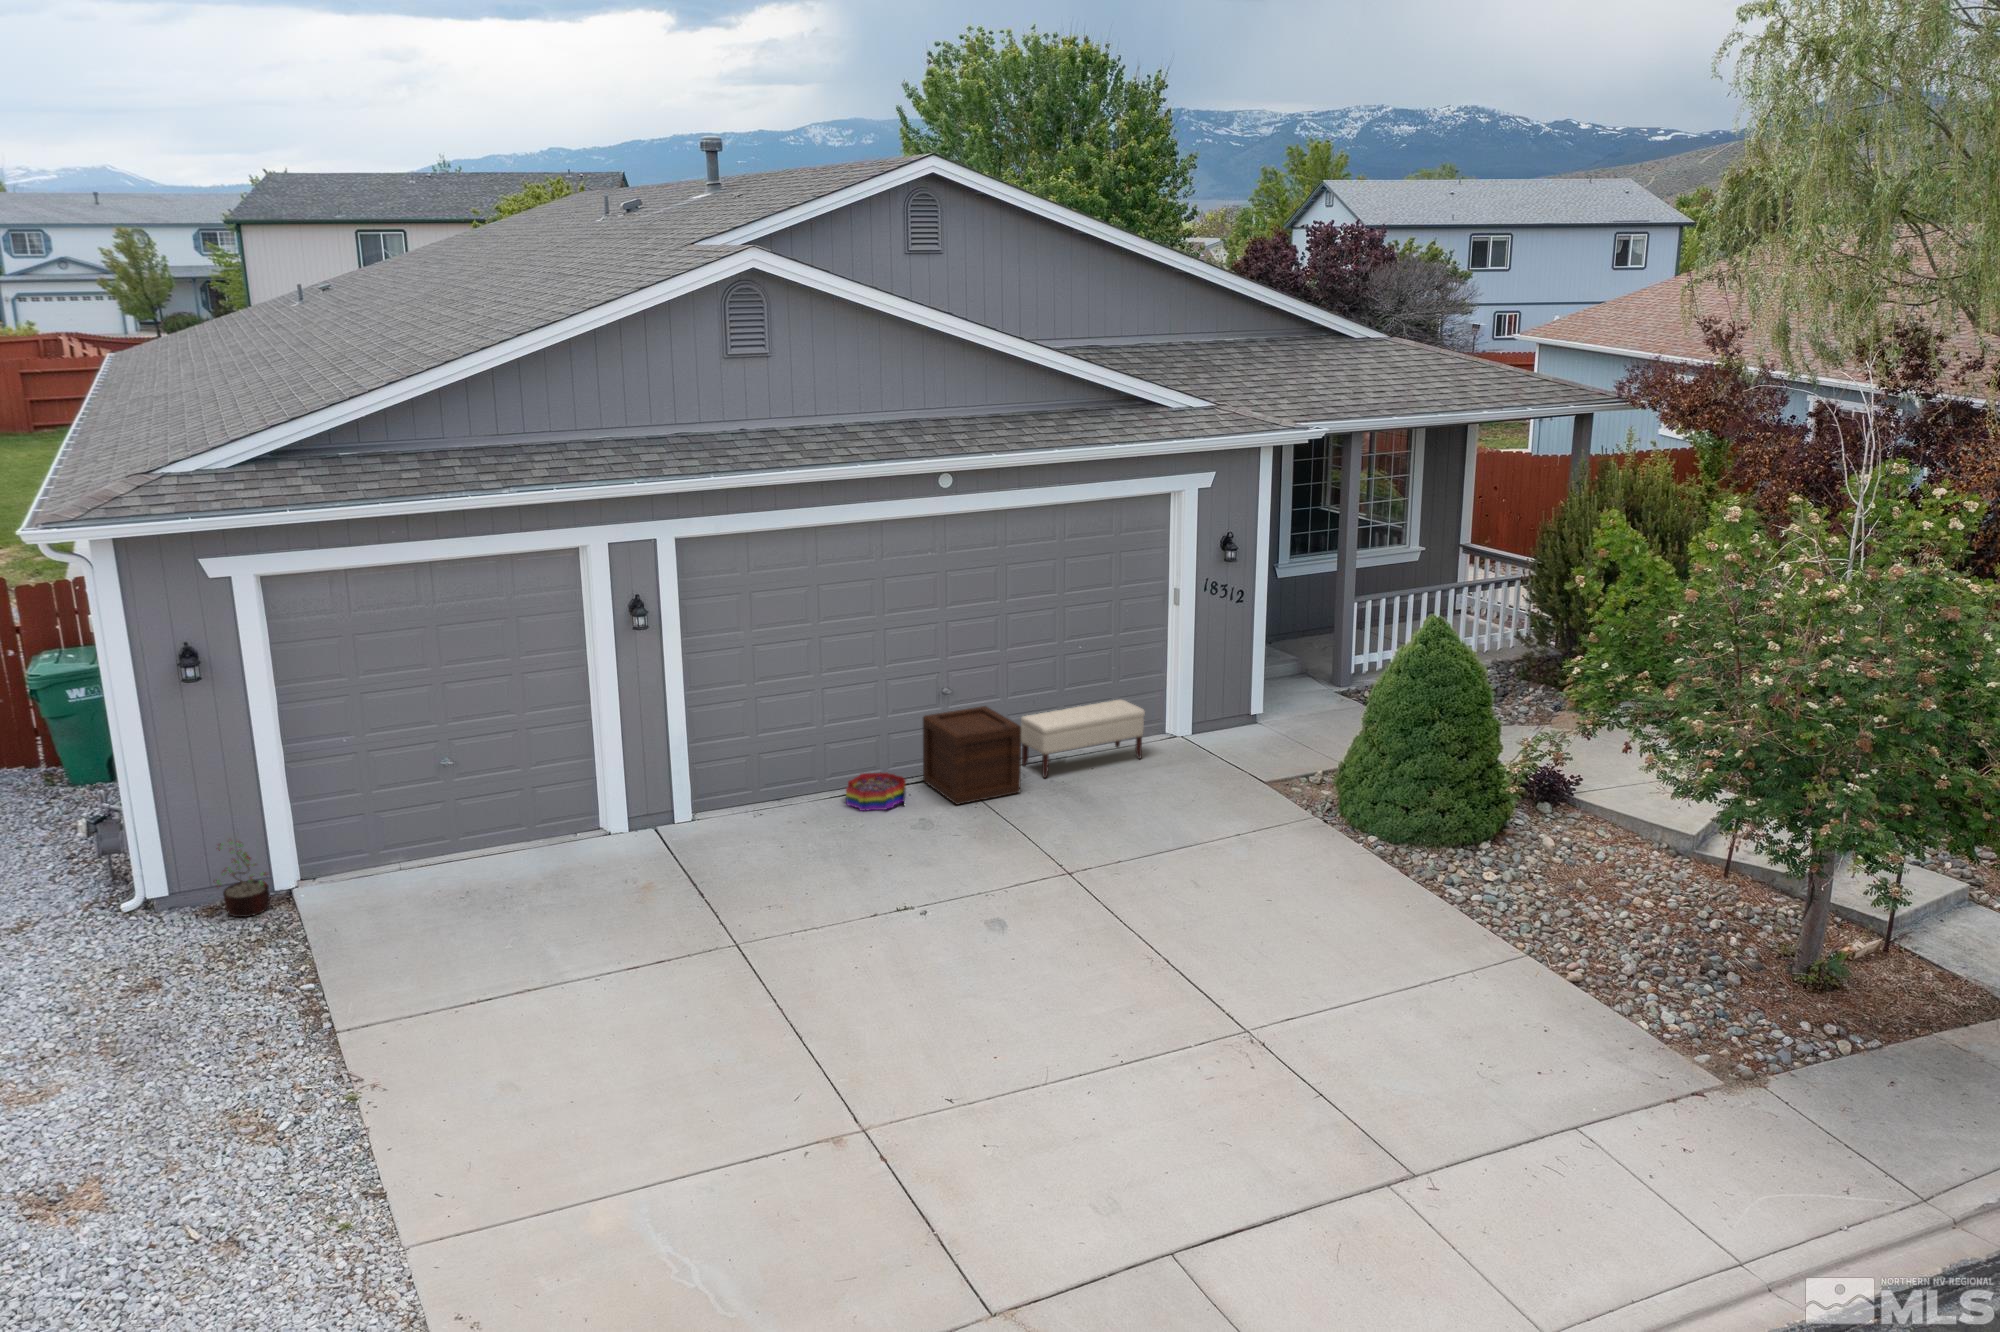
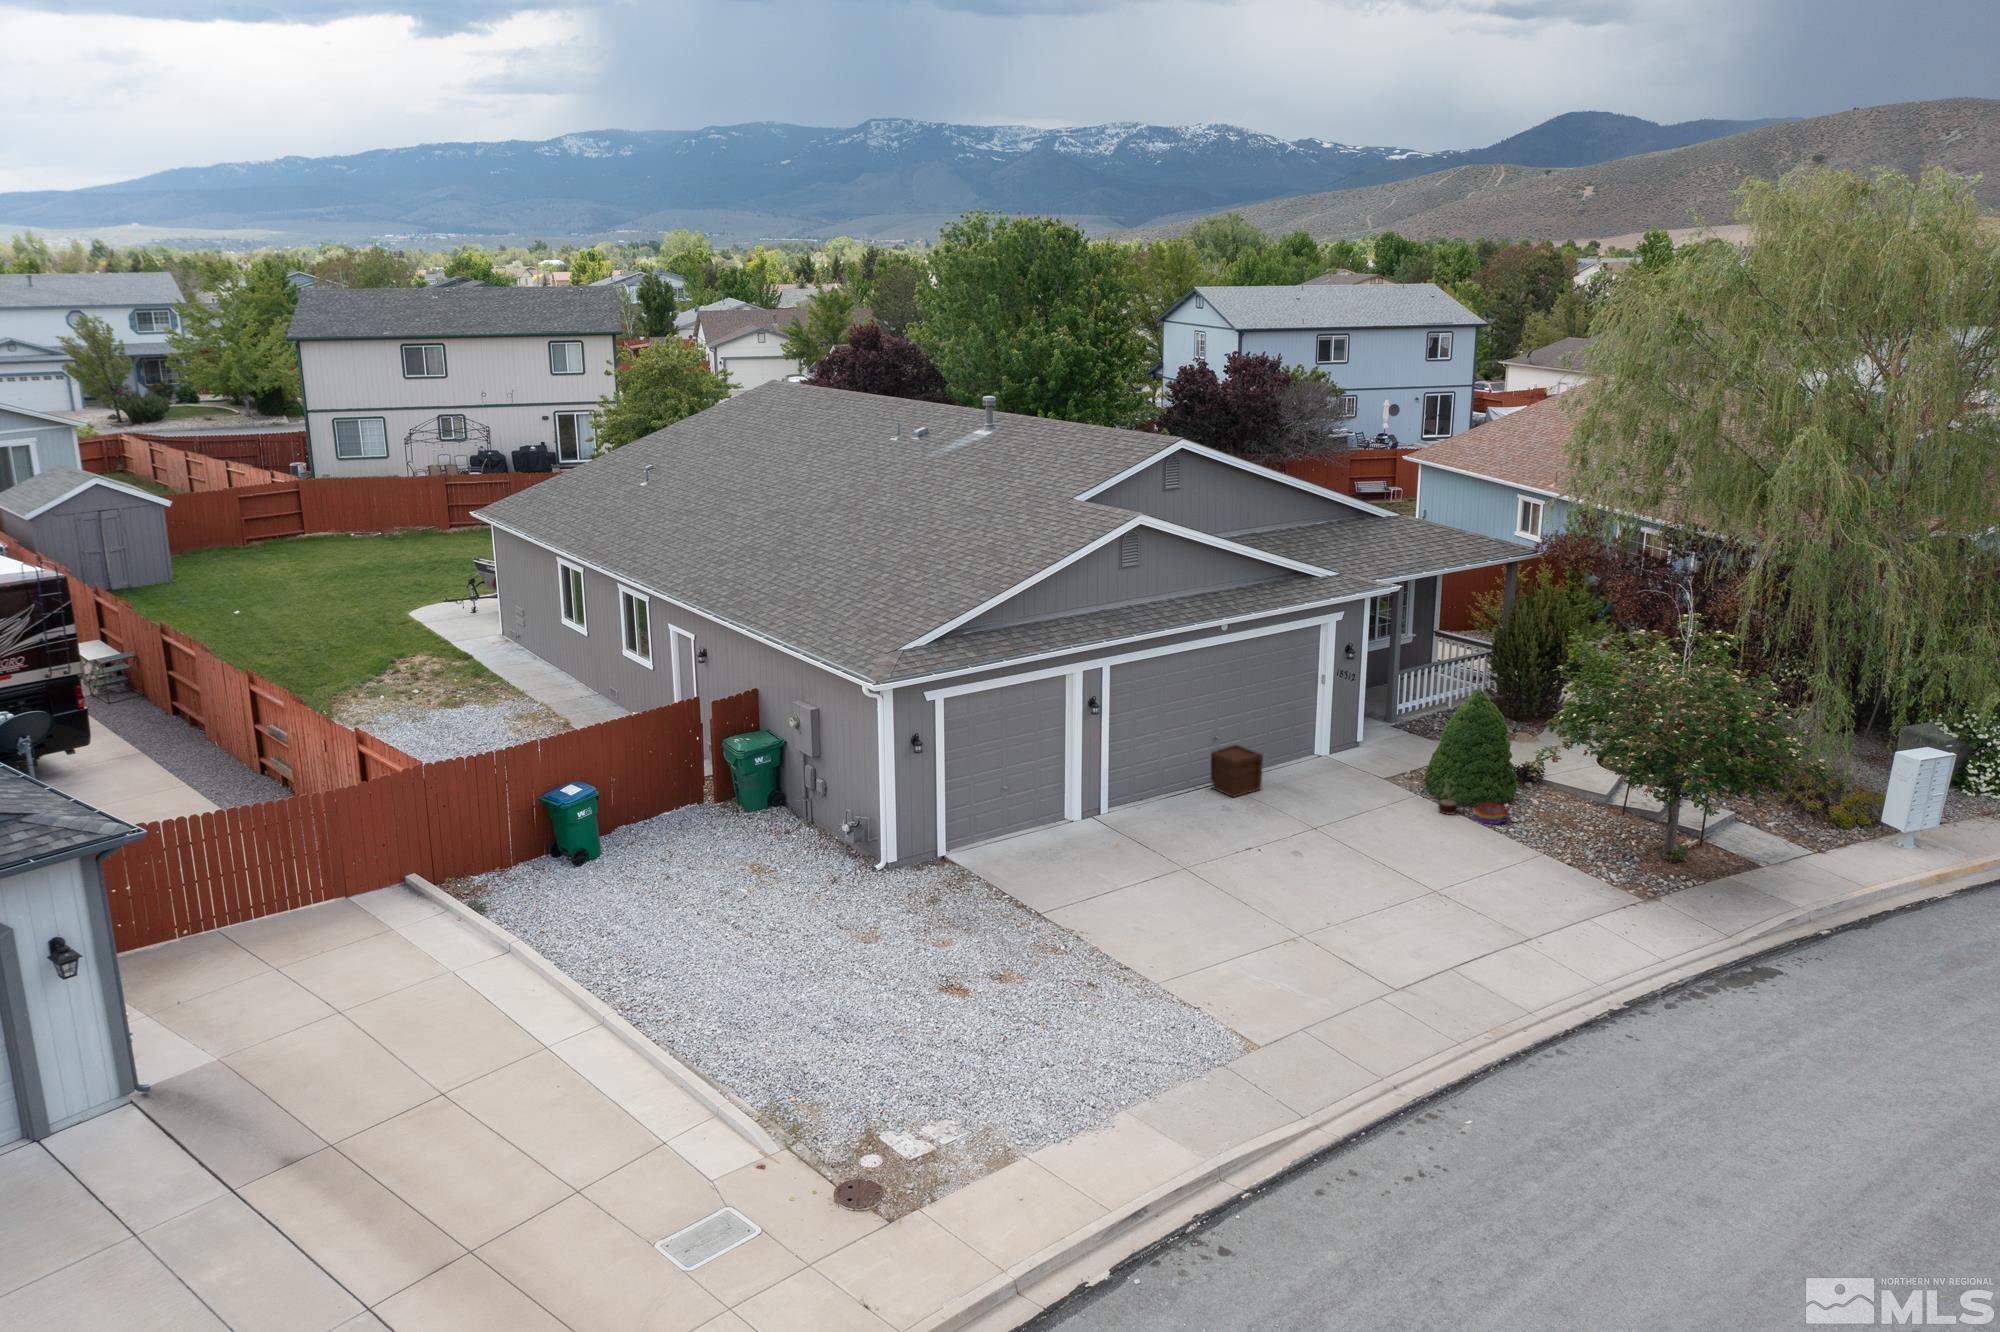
bench: present [1021,700,1145,778] -> none [1251,737,1313,781]
storage bin: present [846,772,906,811] -> present [1473,803,1508,824]
decorative plant: present [216,841,270,917] -> present [1438,779,1458,815]

